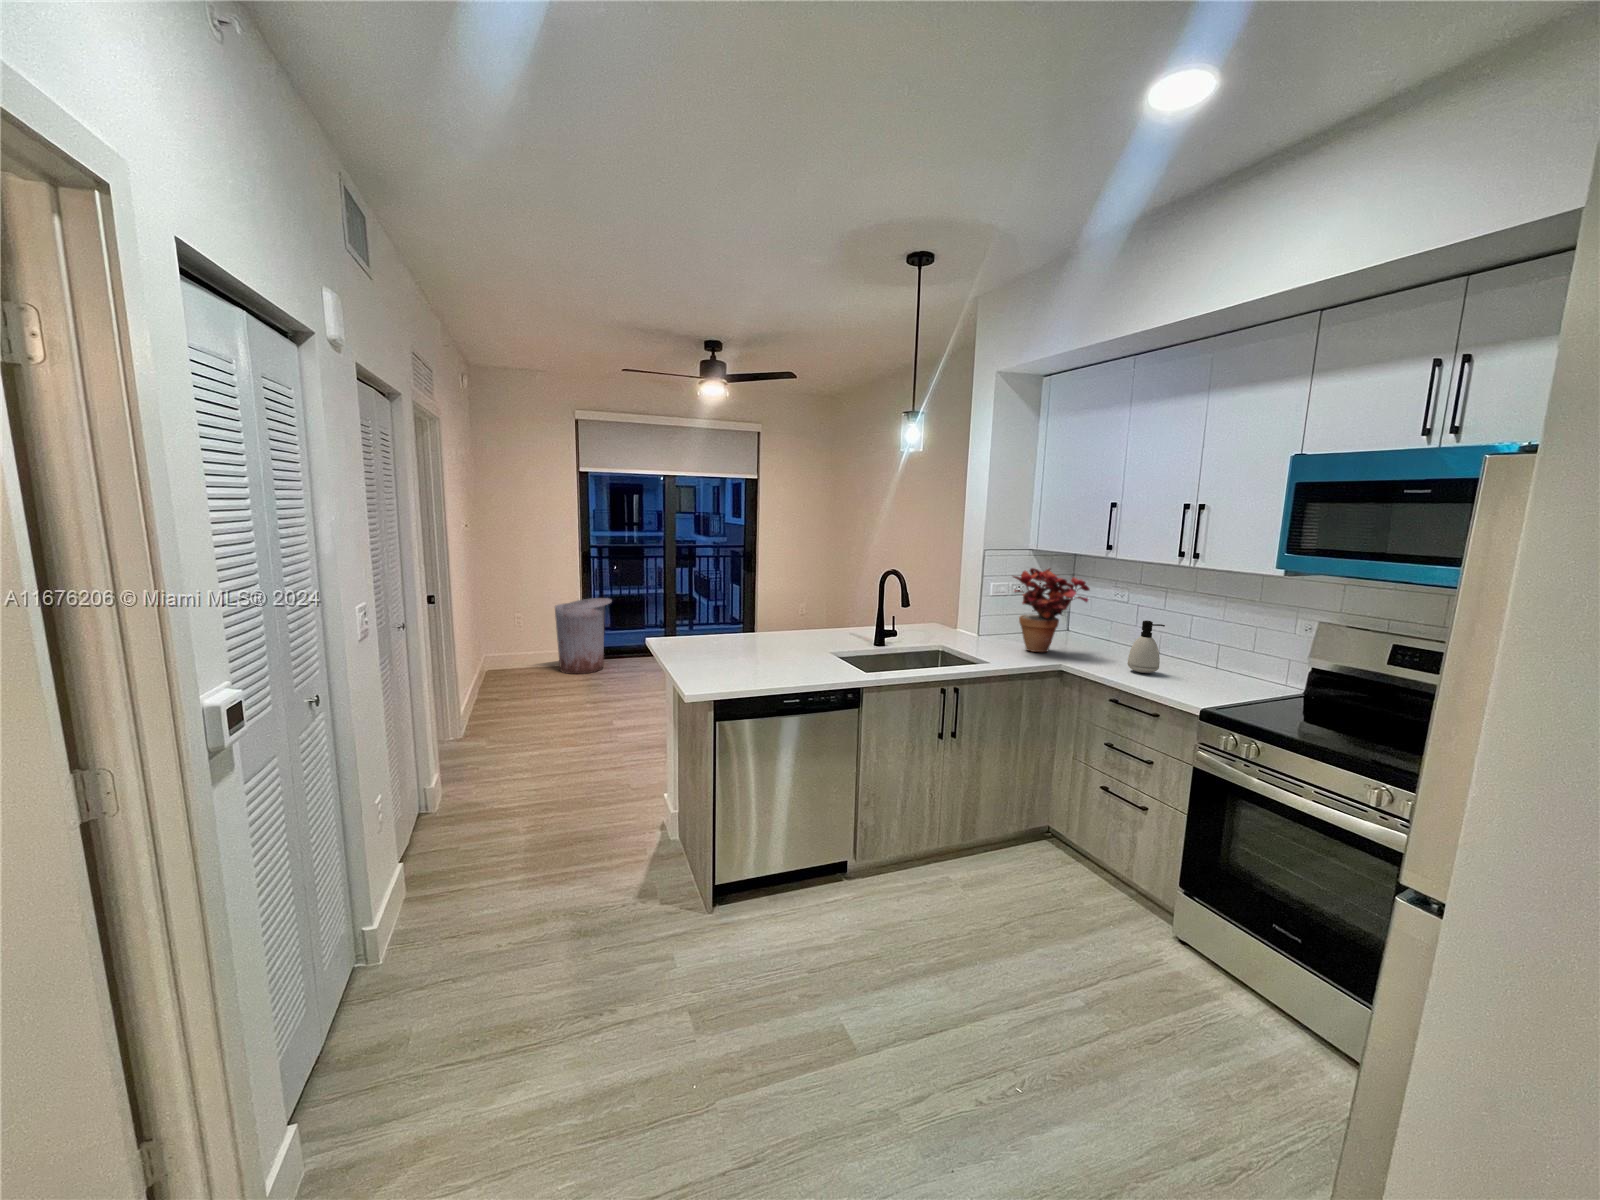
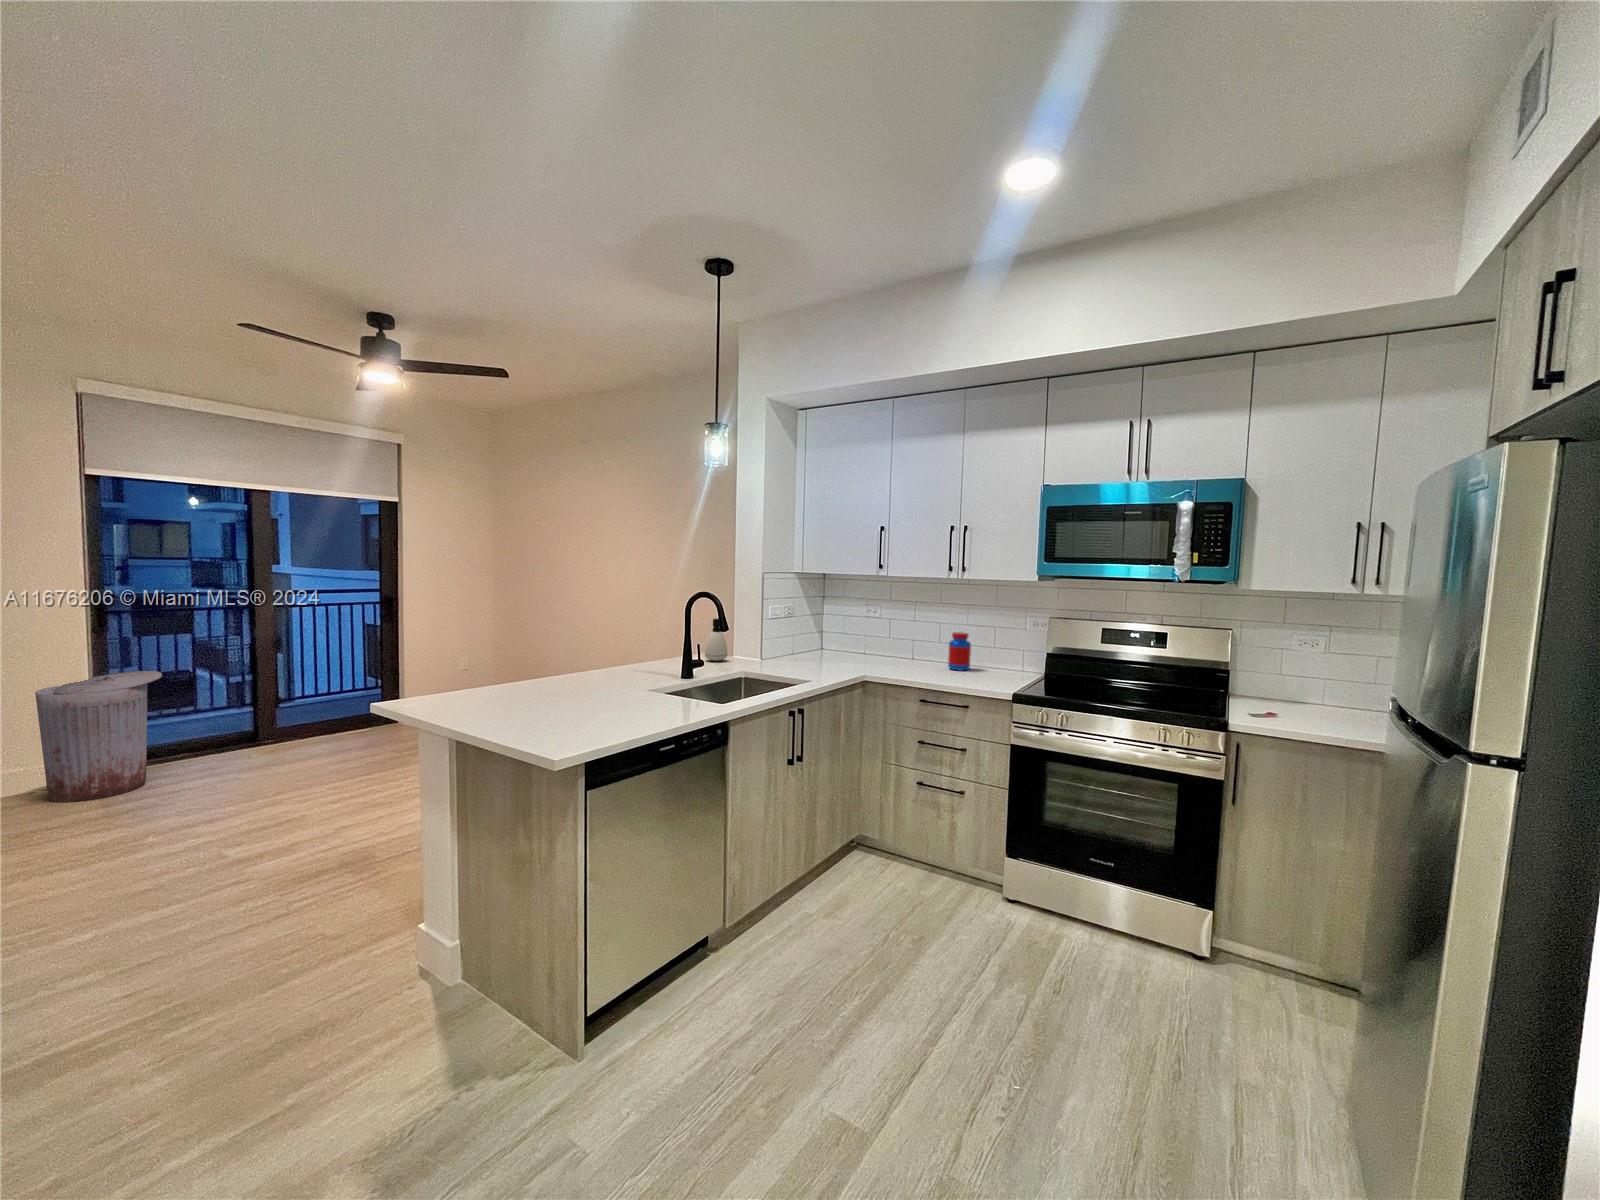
potted plant: present [1013,568,1090,652] -> none [812,587,876,668]
soap dispenser: present [1128,621,1165,673] -> present [705,619,727,661]
jar: none [1176,629,1208,675] -> present [948,632,971,671]

